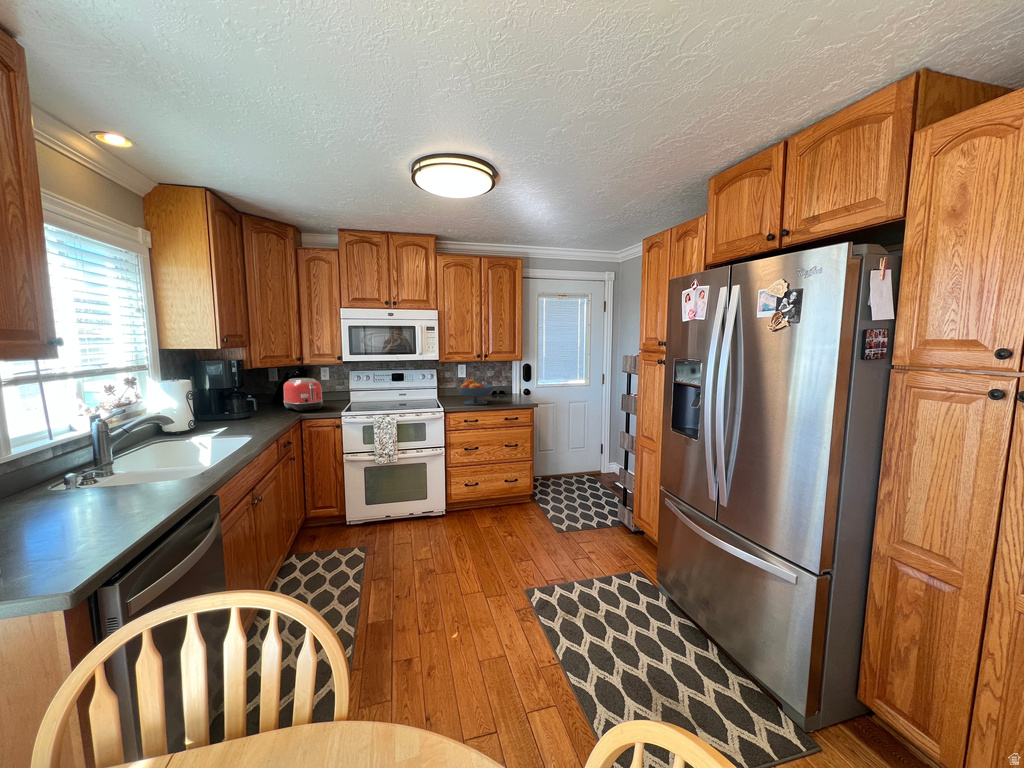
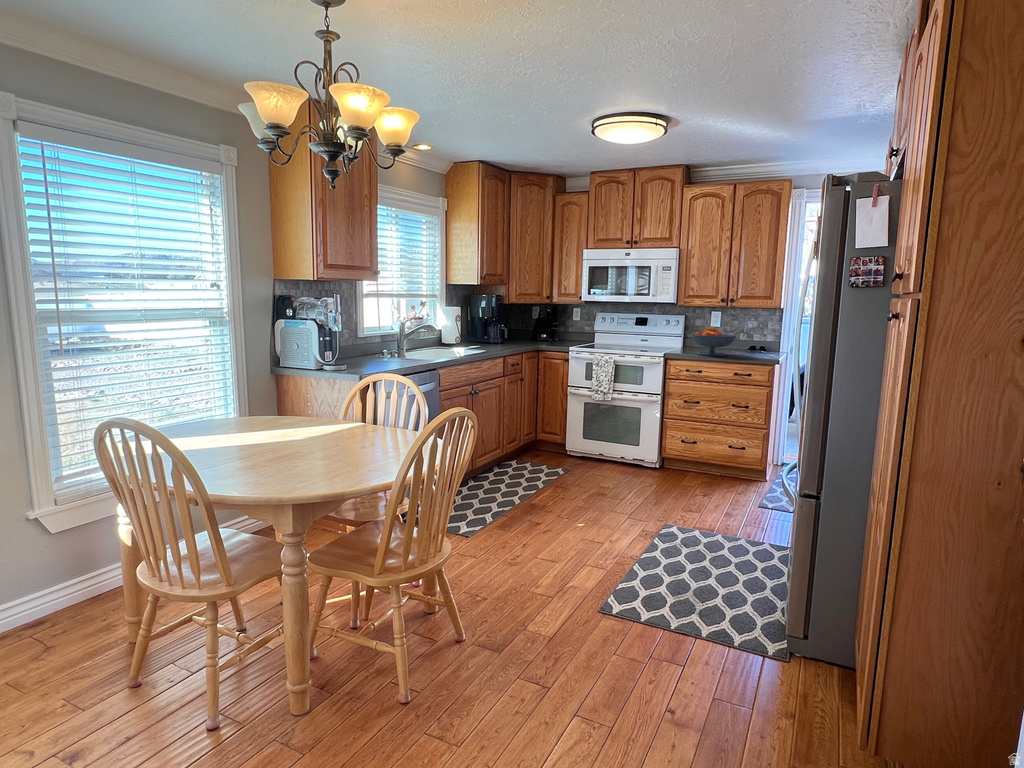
toaster: present [283,378,323,411] -> none [534,315,563,344]

